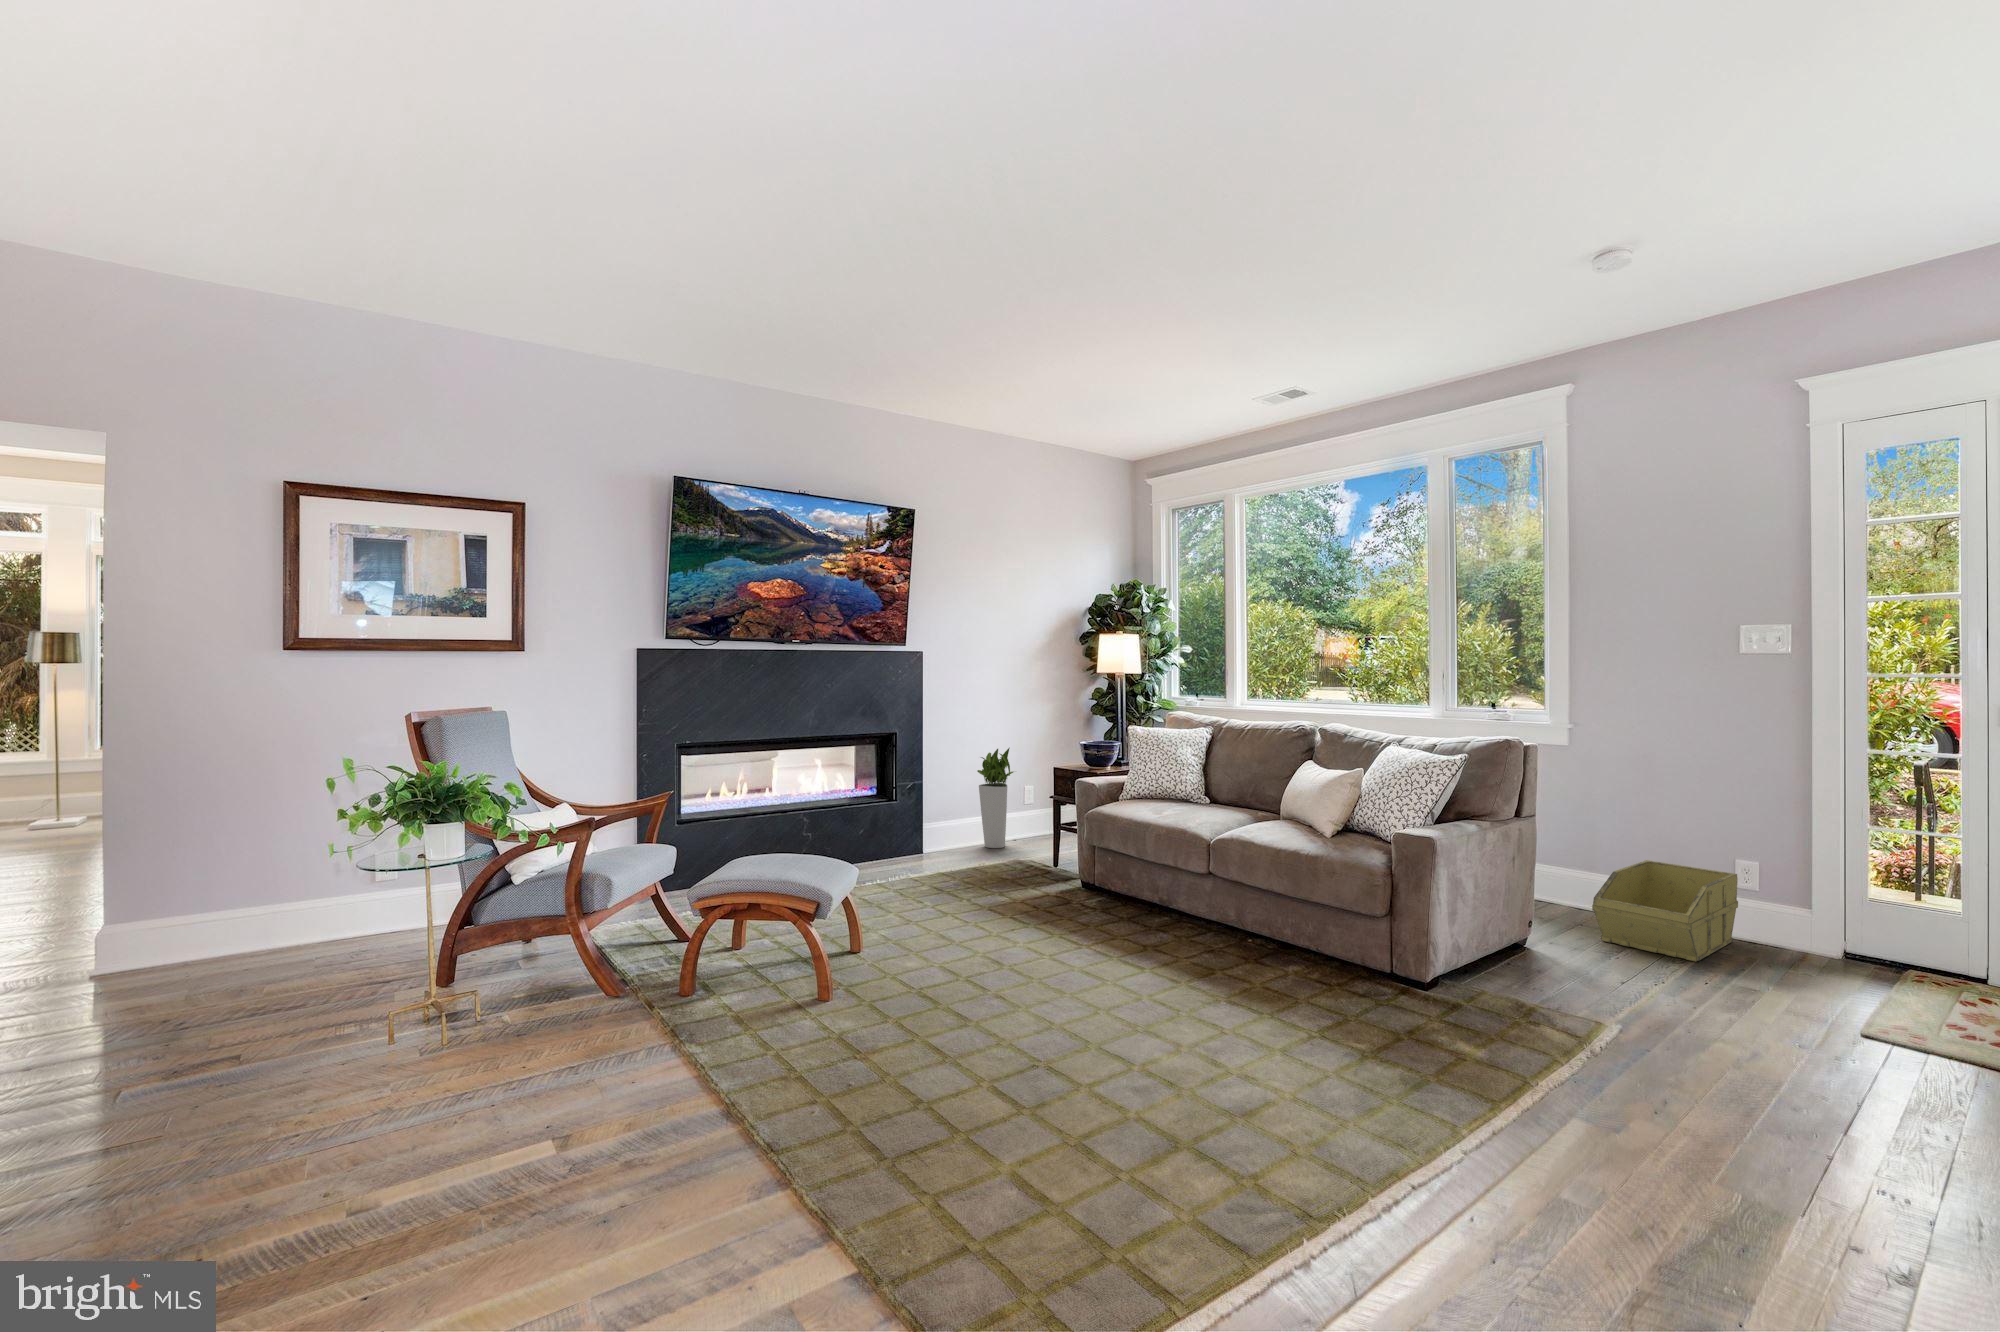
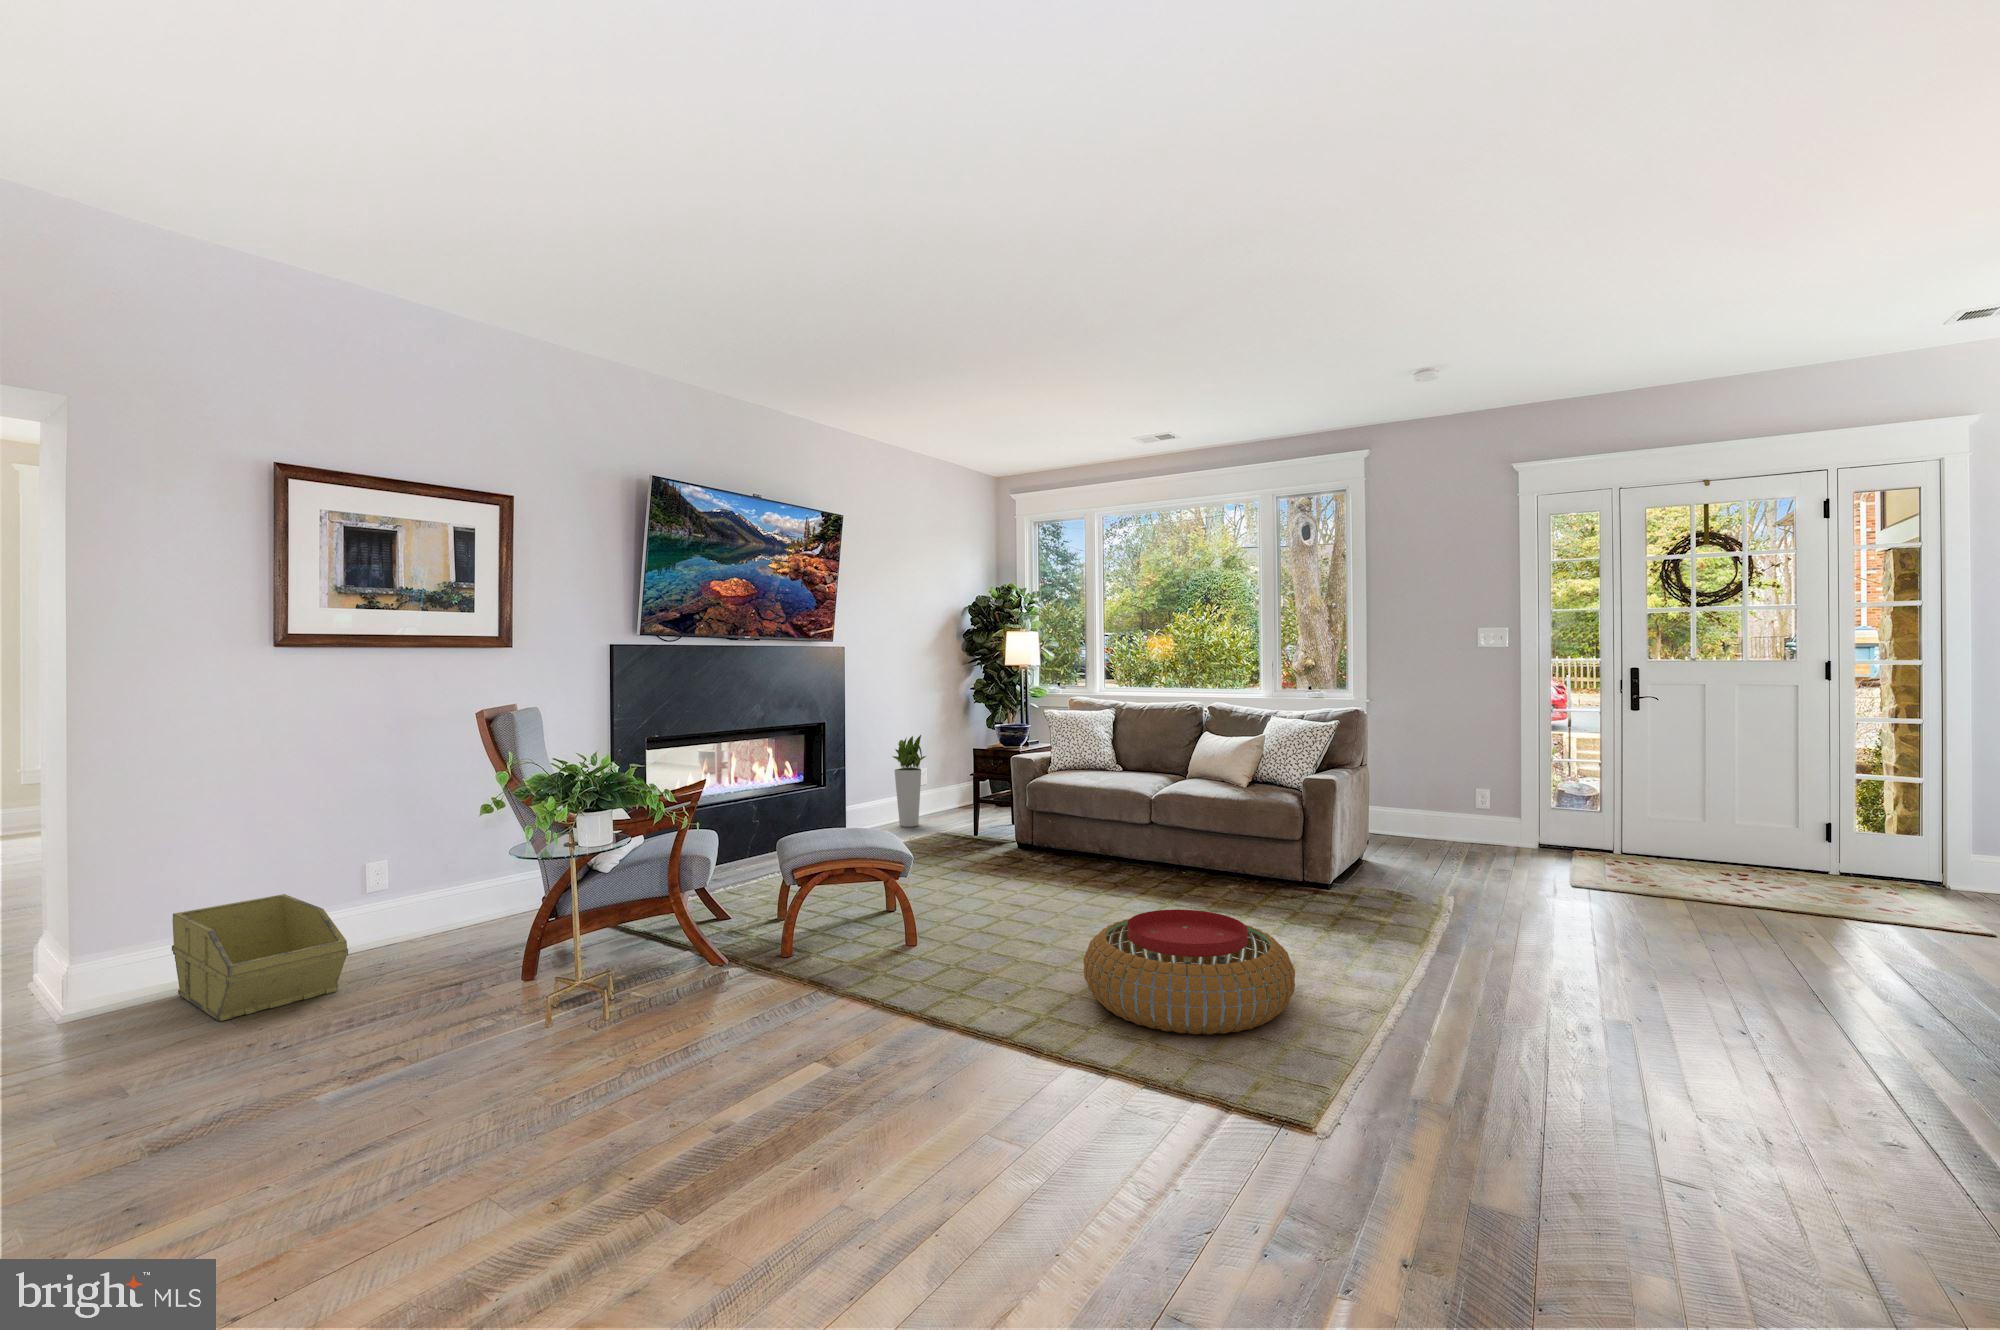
storage bin: present [1592,860,1738,962] -> present [172,894,348,1021]
pouf: none [899,1011,1187,1219] -> present [1083,909,1295,1035]

